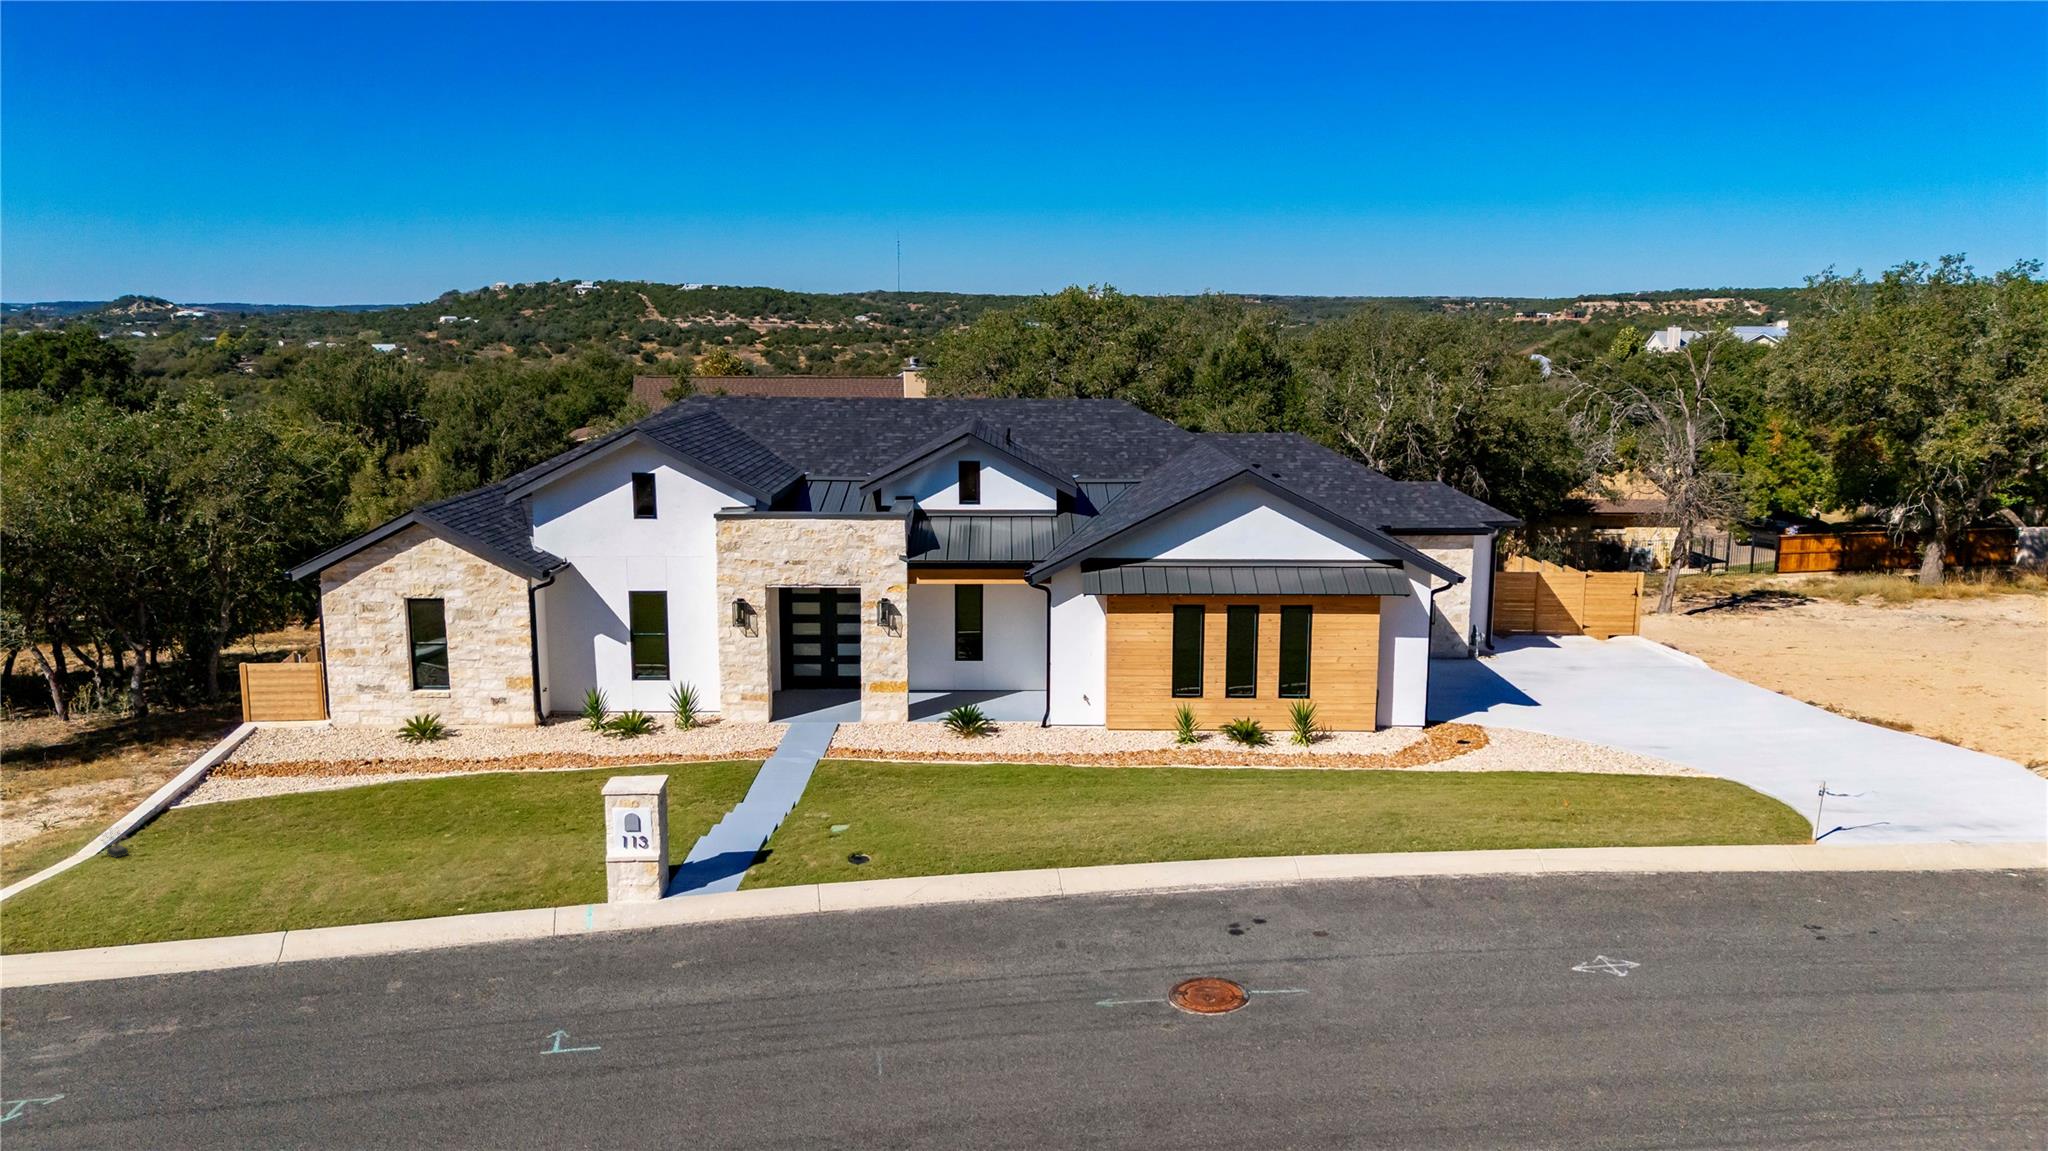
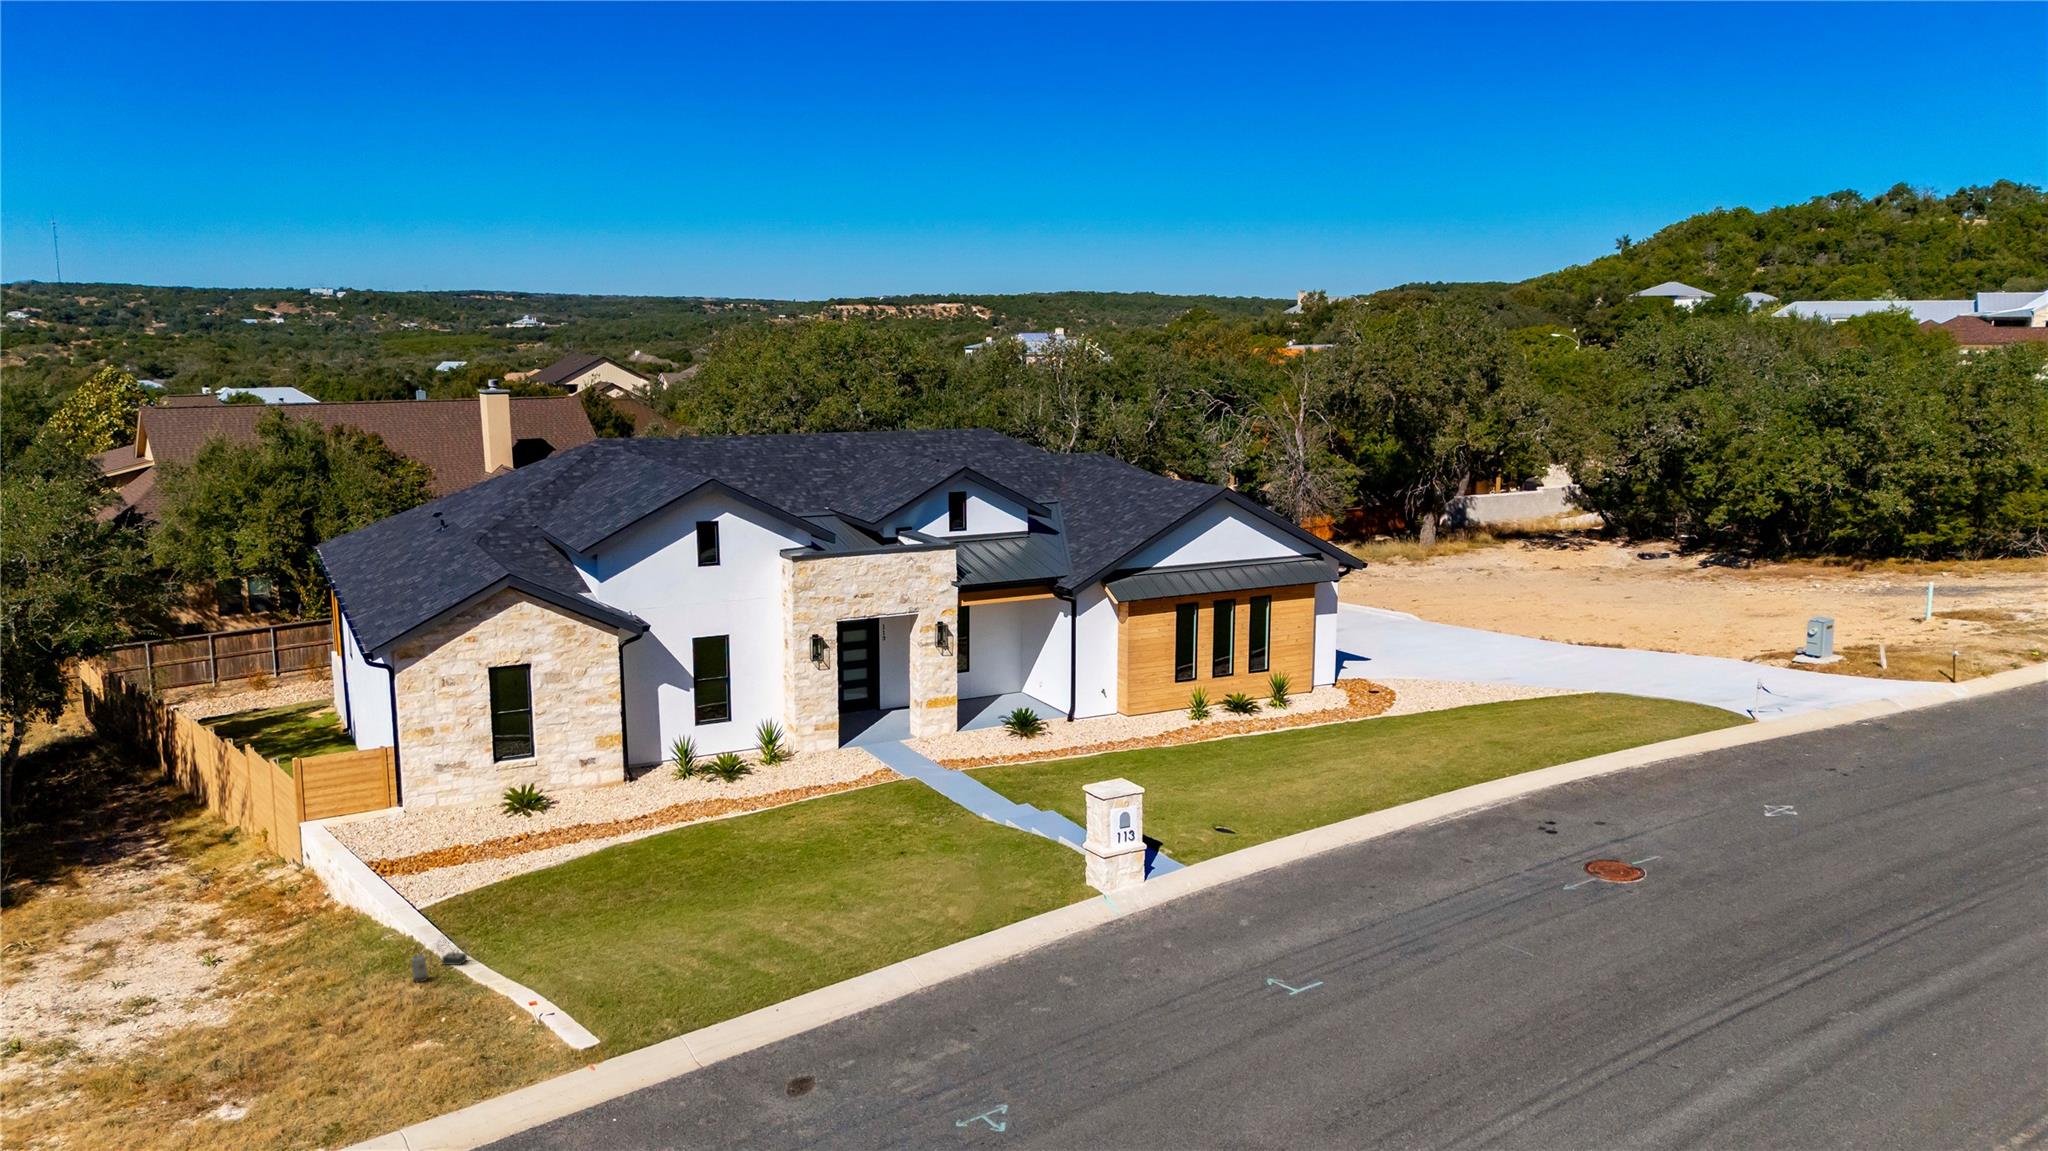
watering can: none [51,833,83,865] -> present [405,953,428,982]

